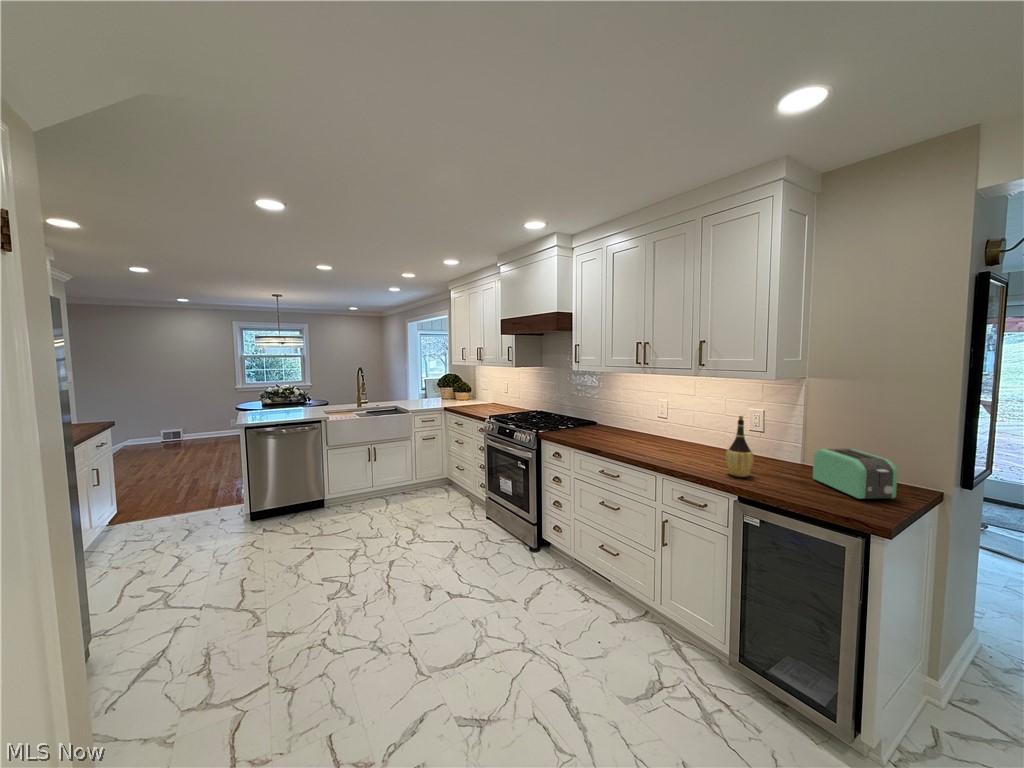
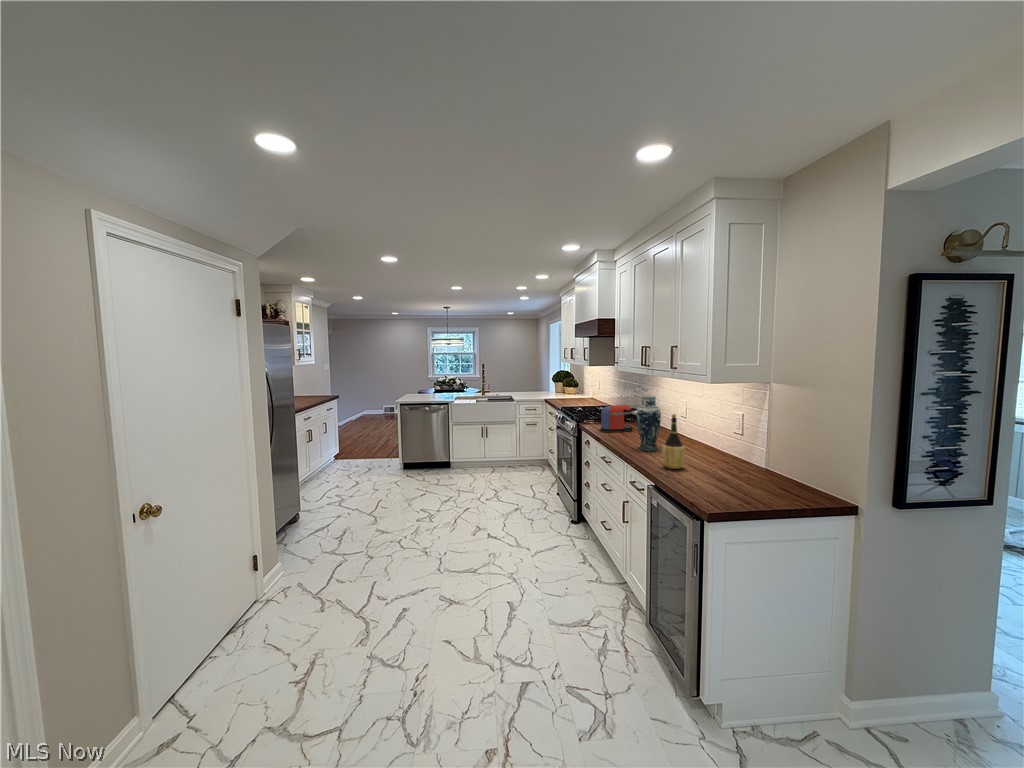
vase: none [660,396,688,459] -> present [637,396,661,451]
coffee maker: none [585,408,619,441] -> present [600,405,637,432]
toaster: present [813,449,898,499] -> none [737,450,782,500]

